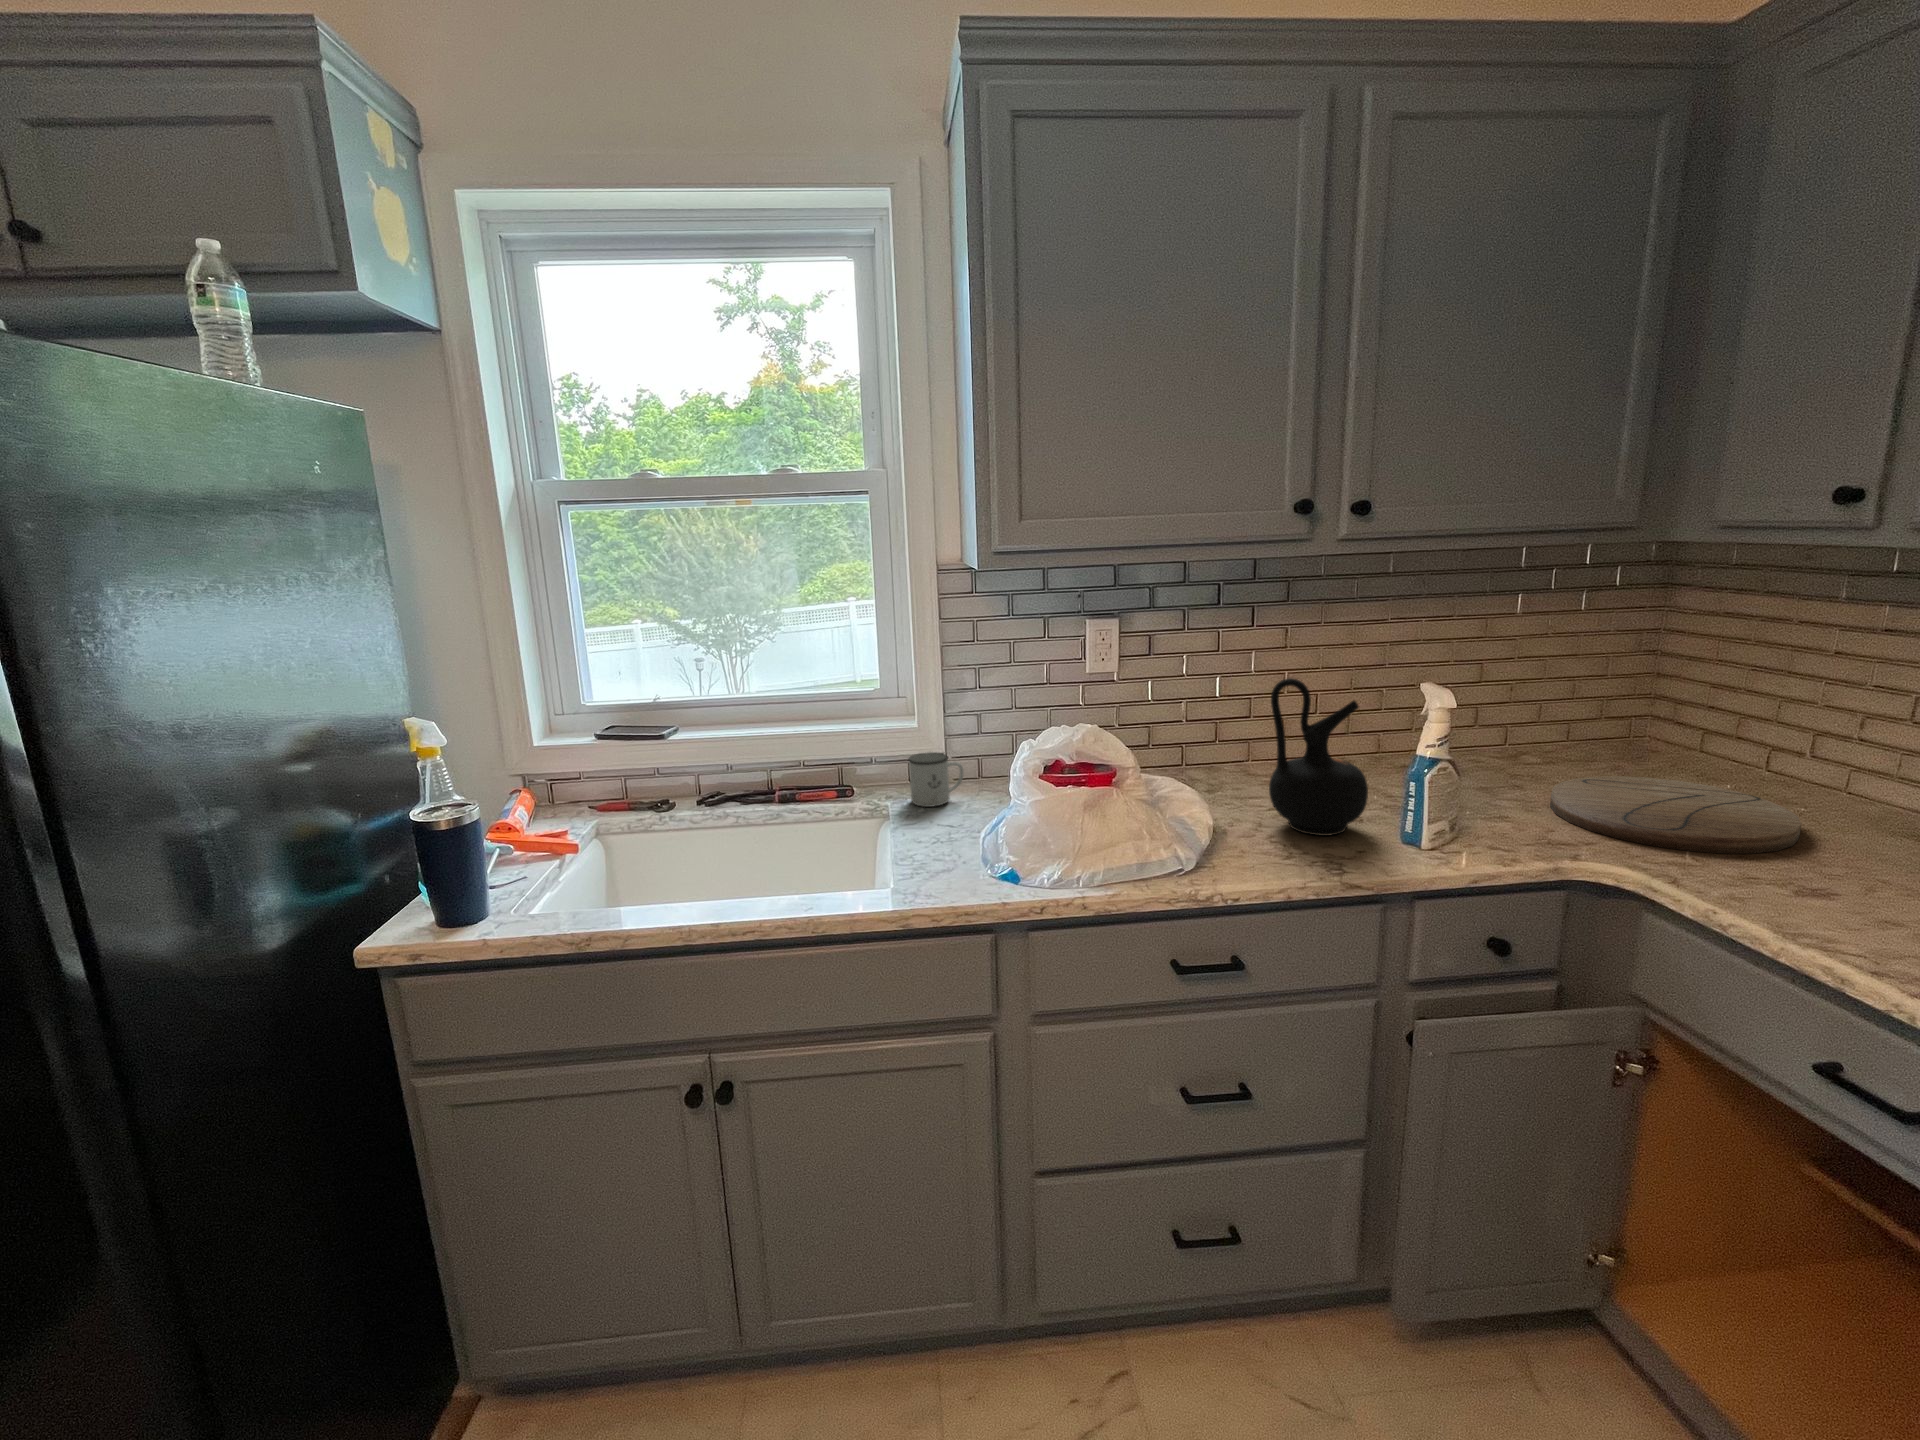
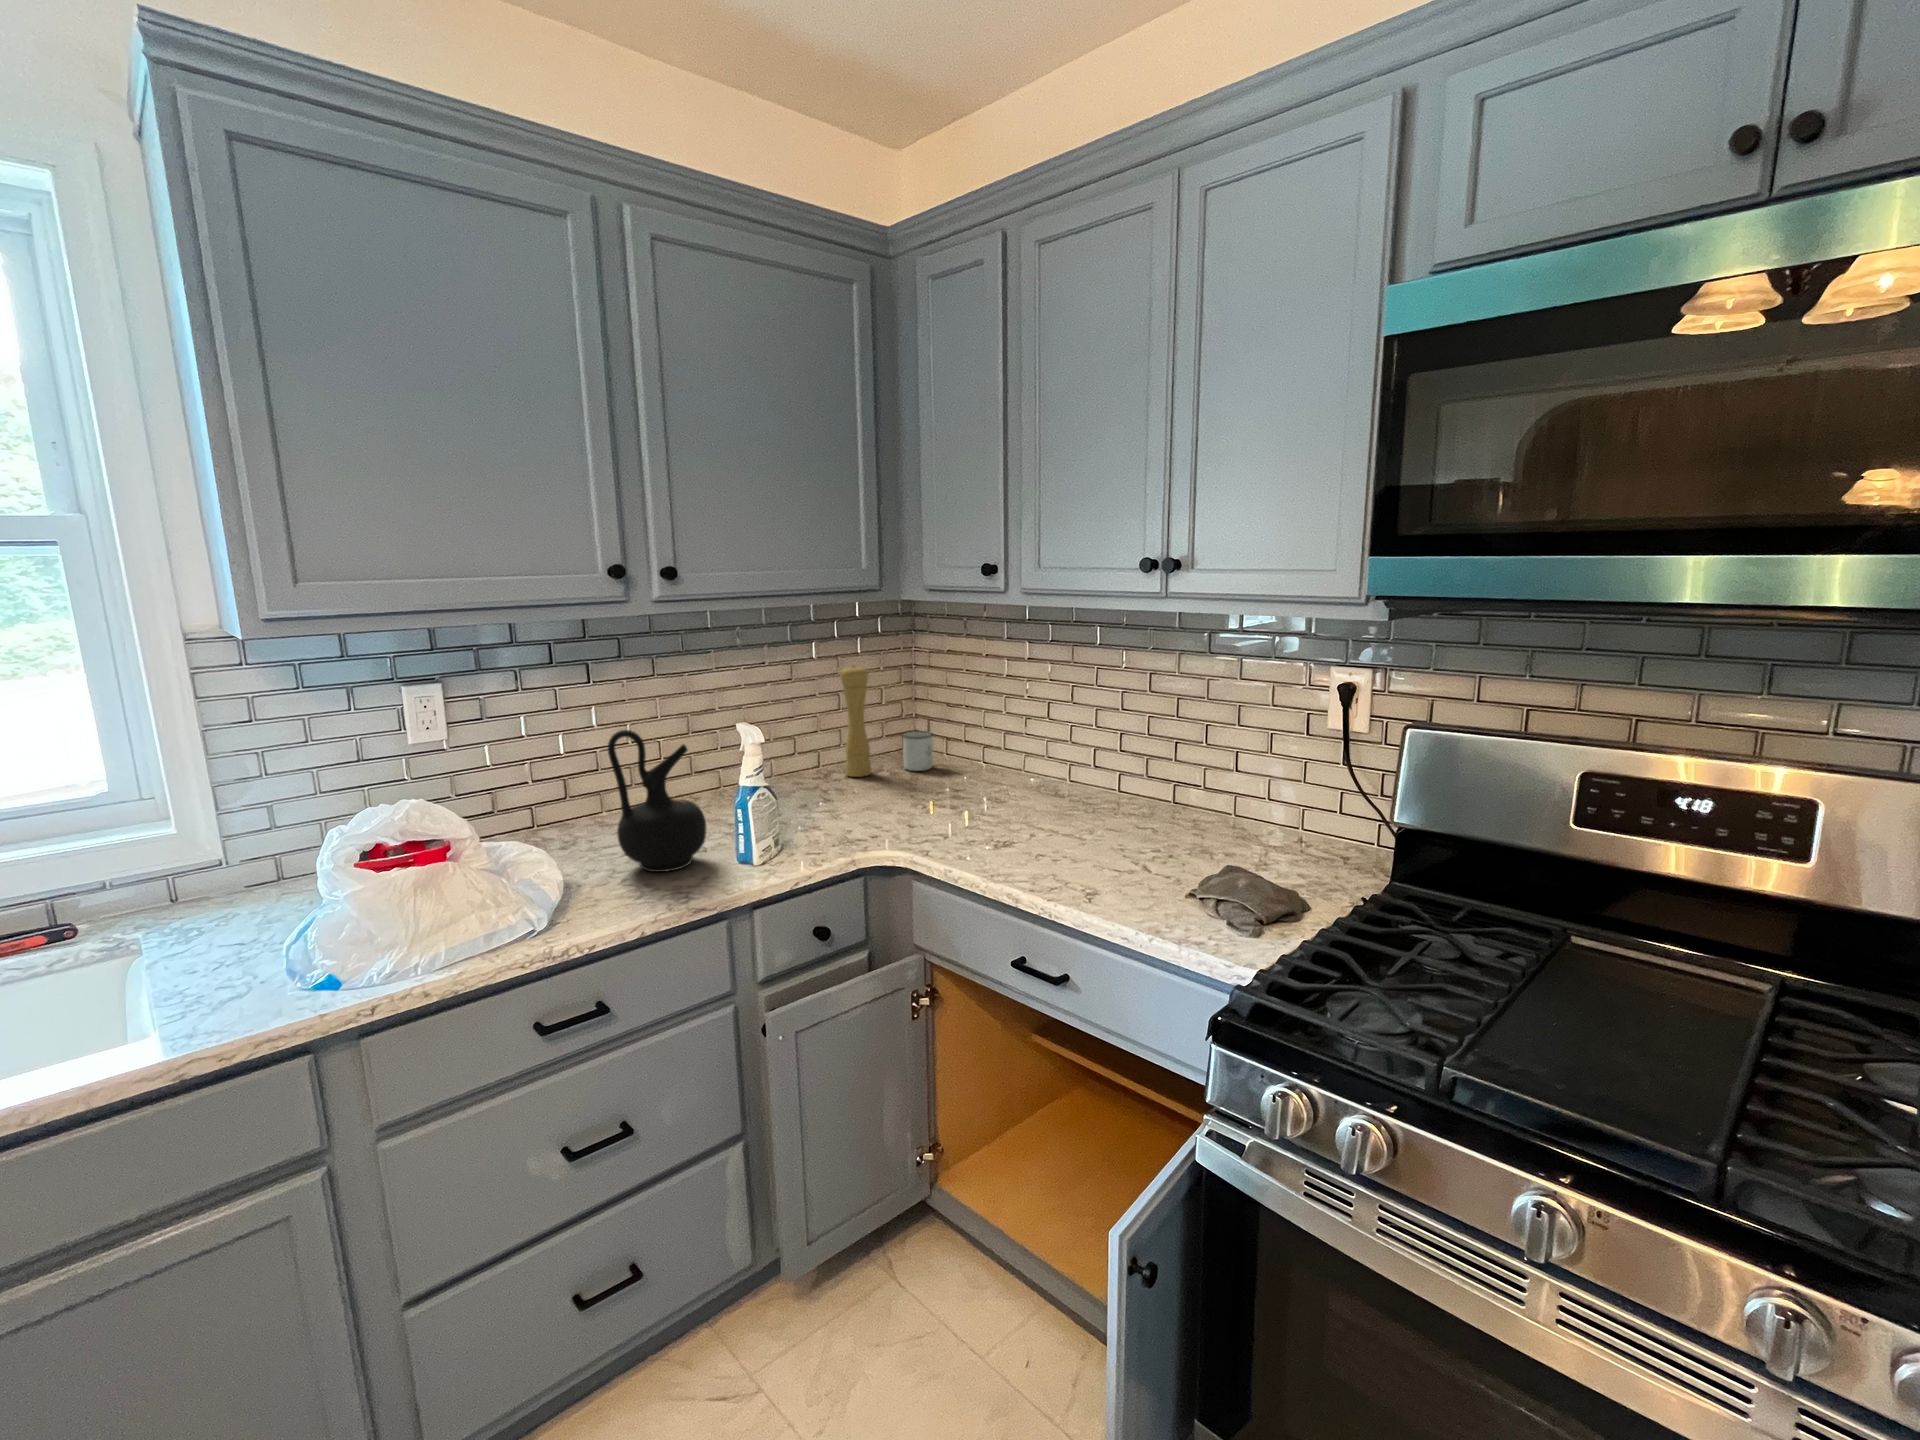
pepper mill: none [1535,628,1588,765] -> present [840,665,871,777]
mug: present [908,752,963,807] -> present [903,731,934,771]
cutting board: present [1550,776,1801,854] -> none [852,777,1001,830]

